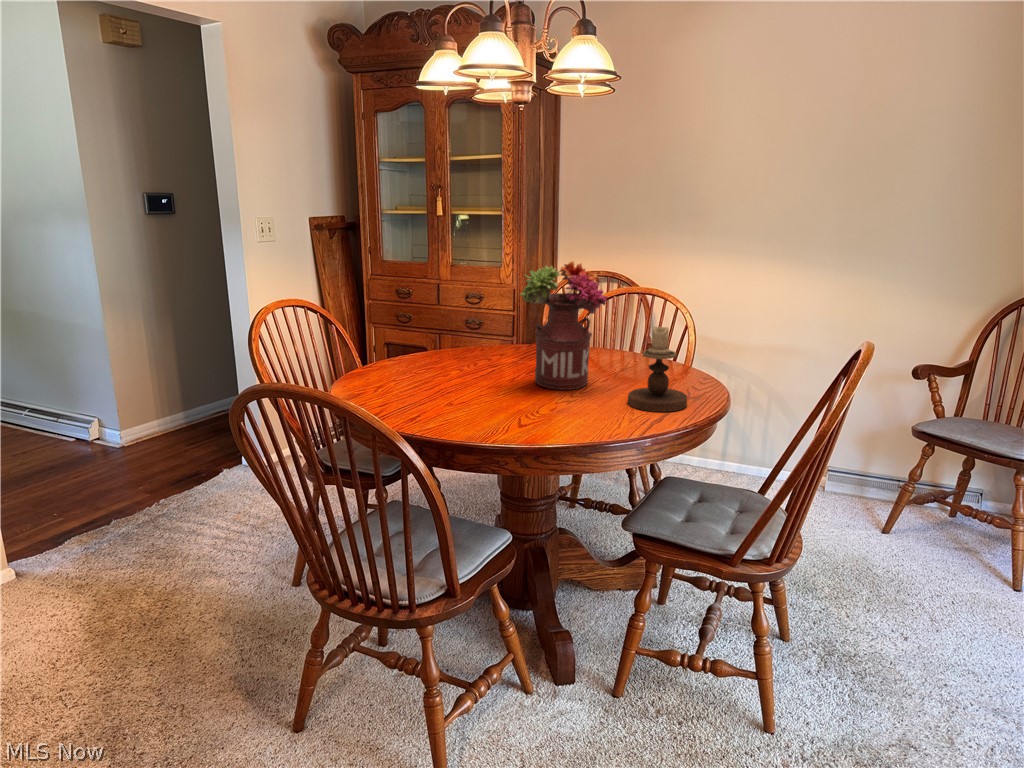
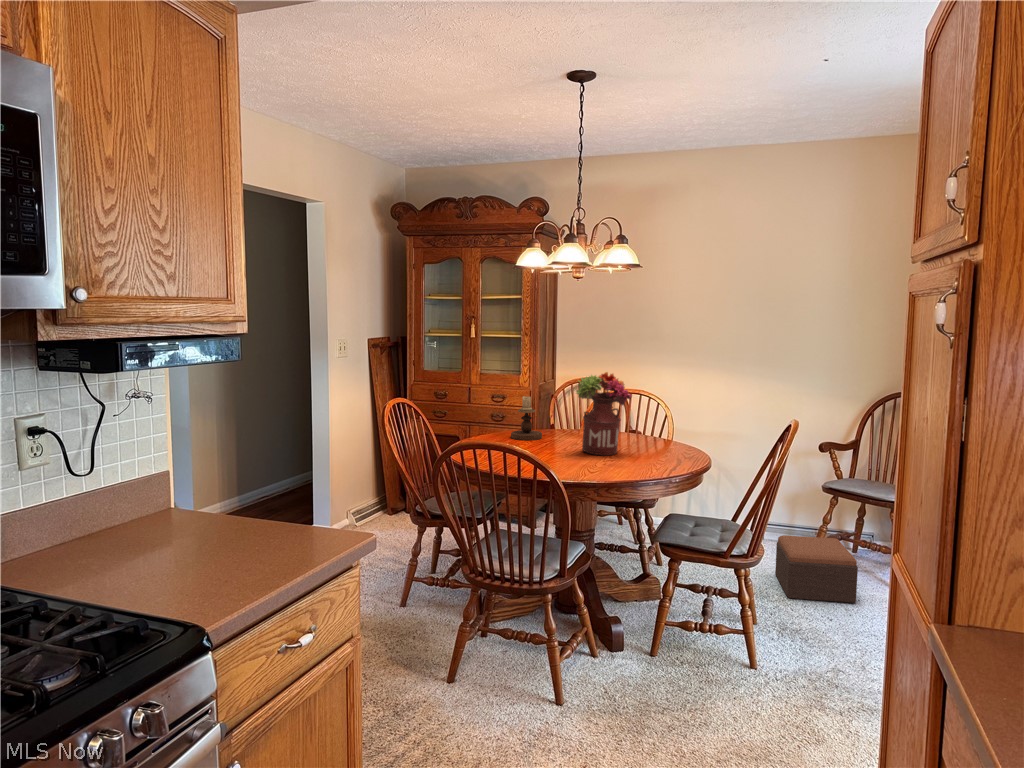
candlestick: present [628,327,687,412] -> present [511,396,542,440]
footstool: none [830,500,957,608] -> present [775,535,858,603]

